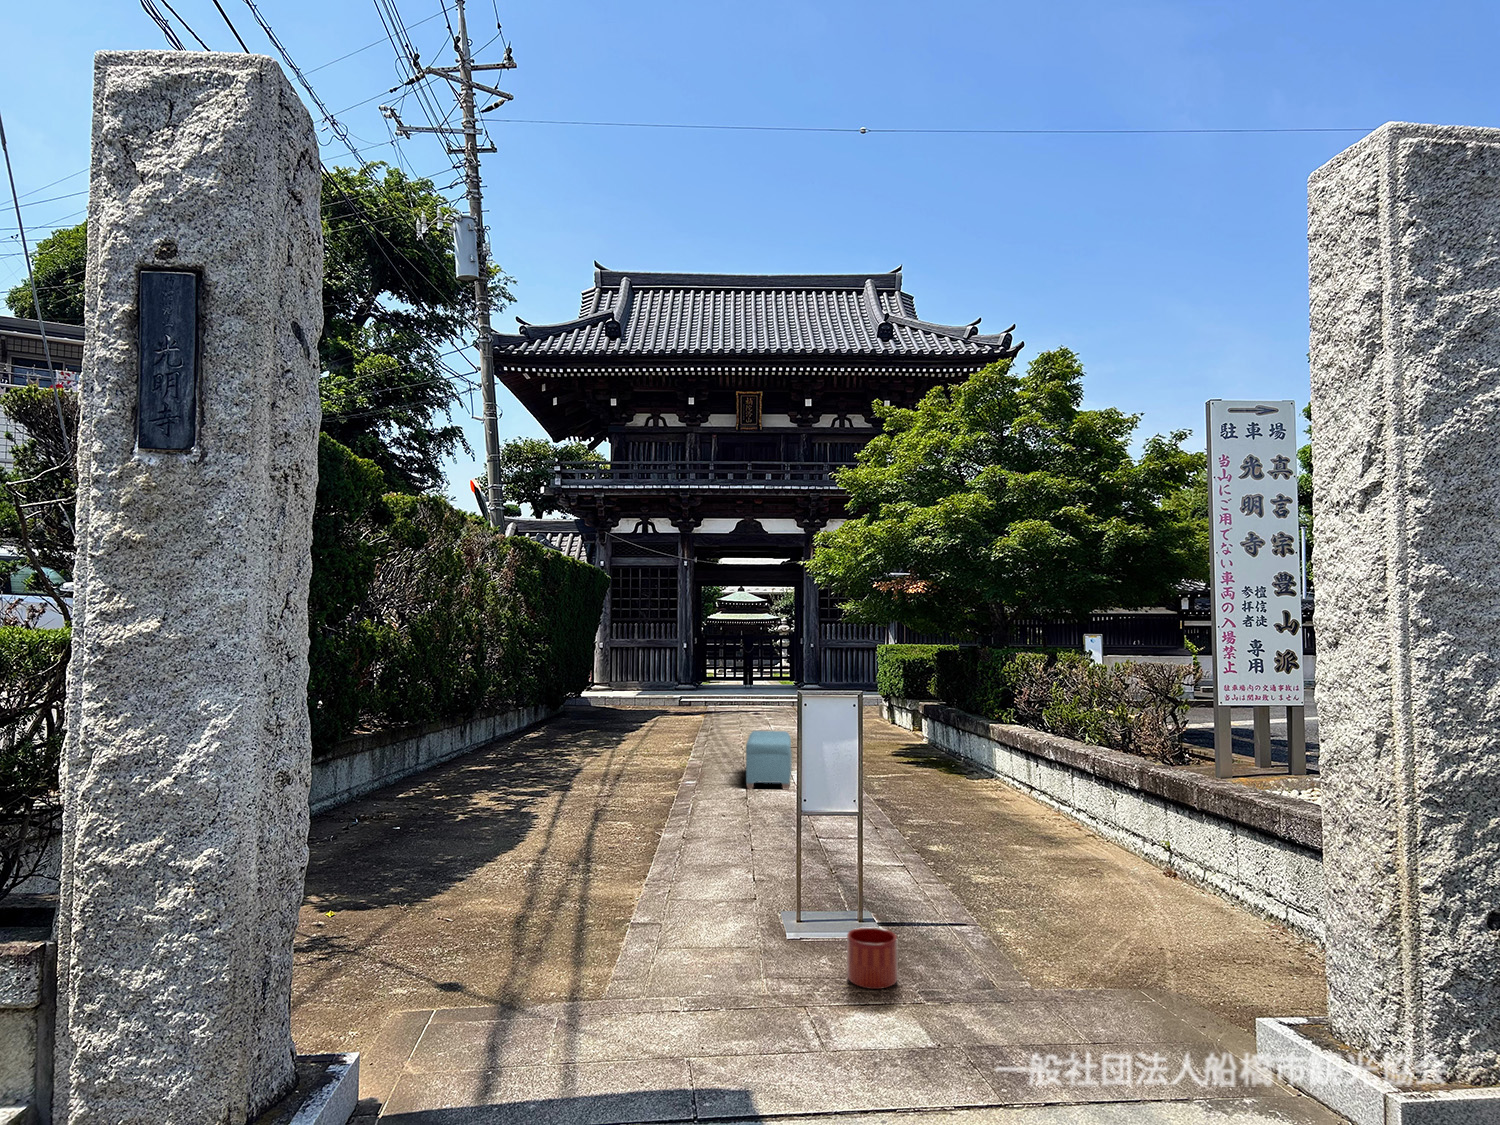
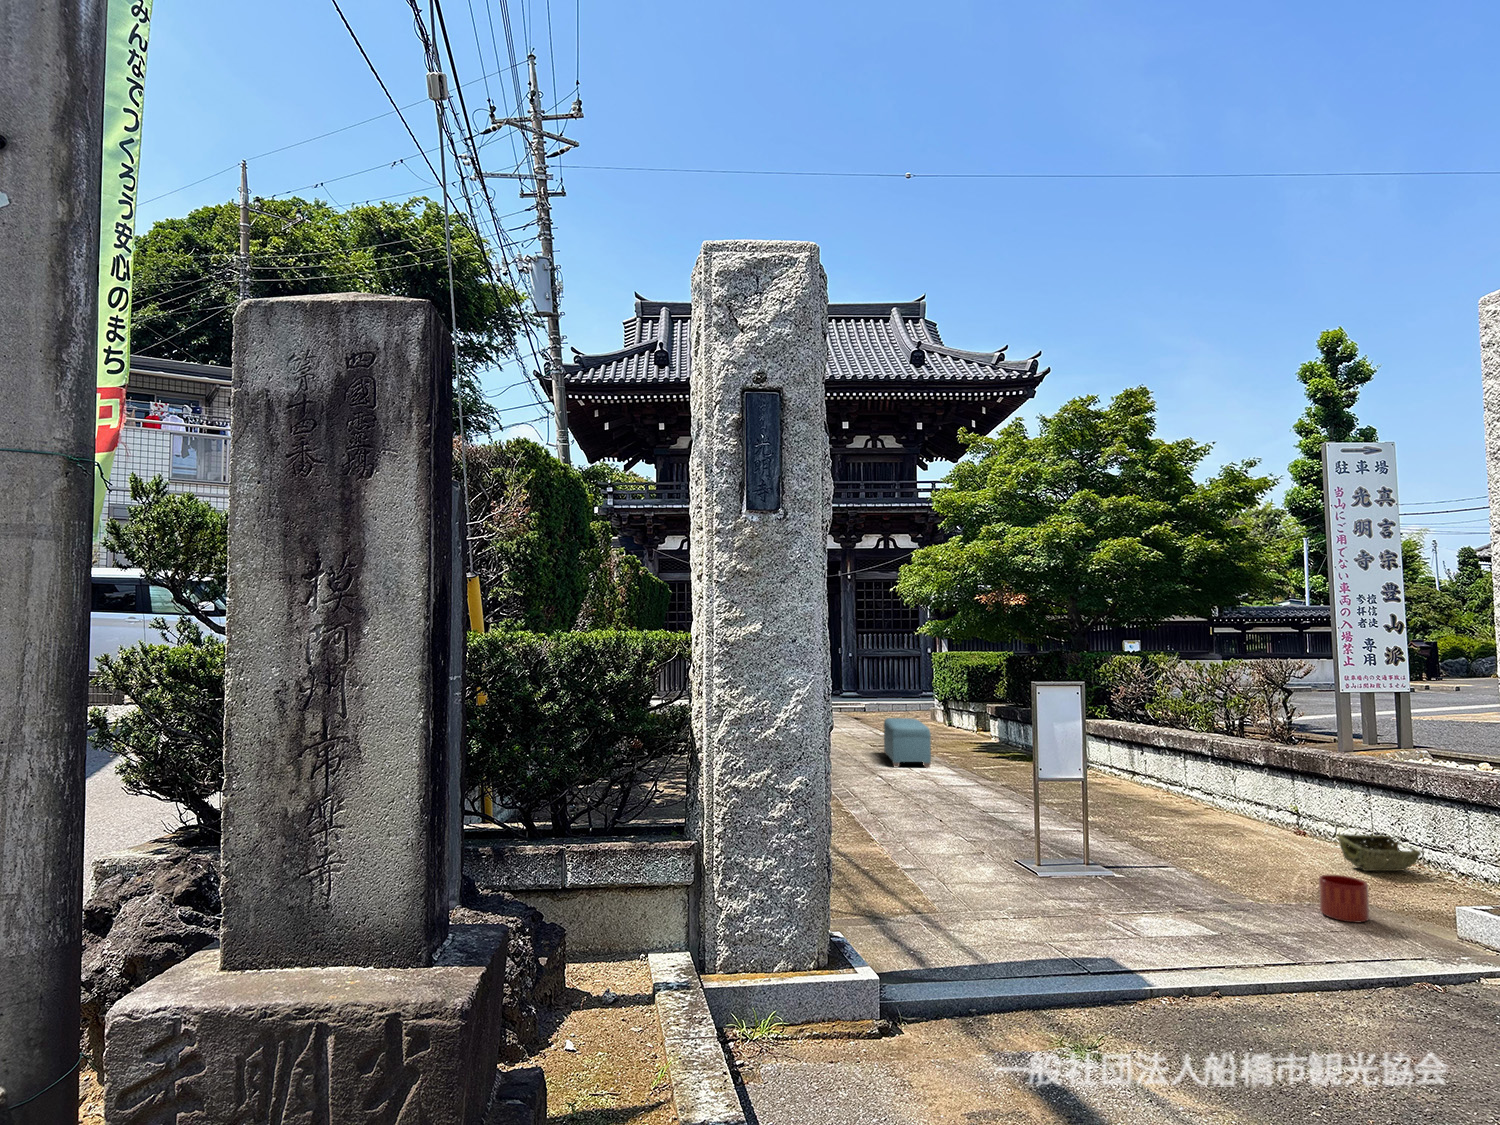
woven basket: none [1186,885,1284,935] -> present [1338,834,1421,871]
planter: present [847,927,898,989] -> present [1319,875,1369,922]

